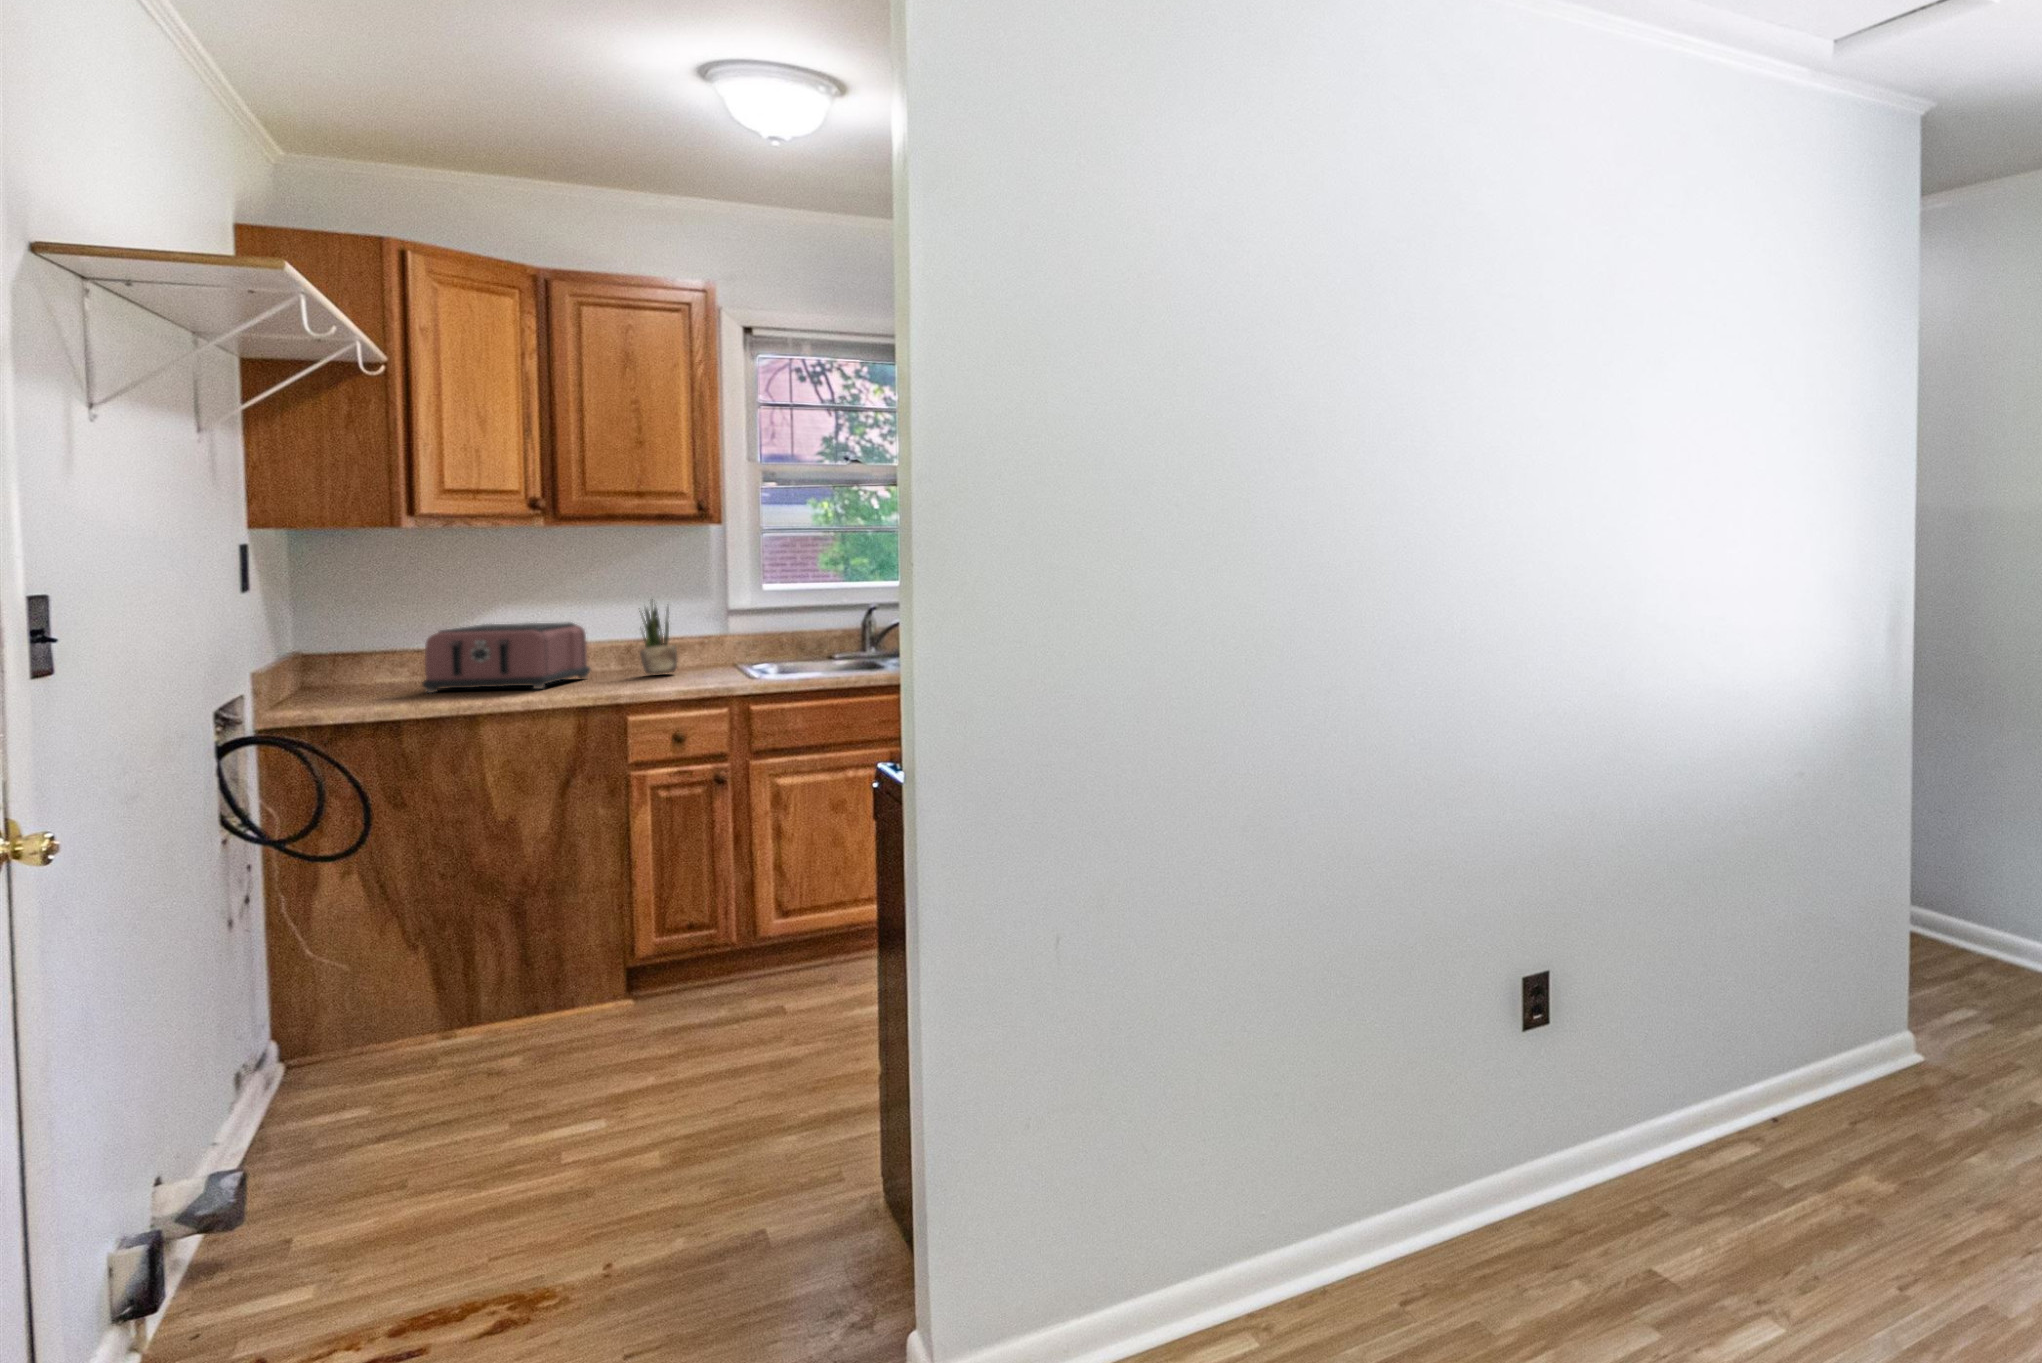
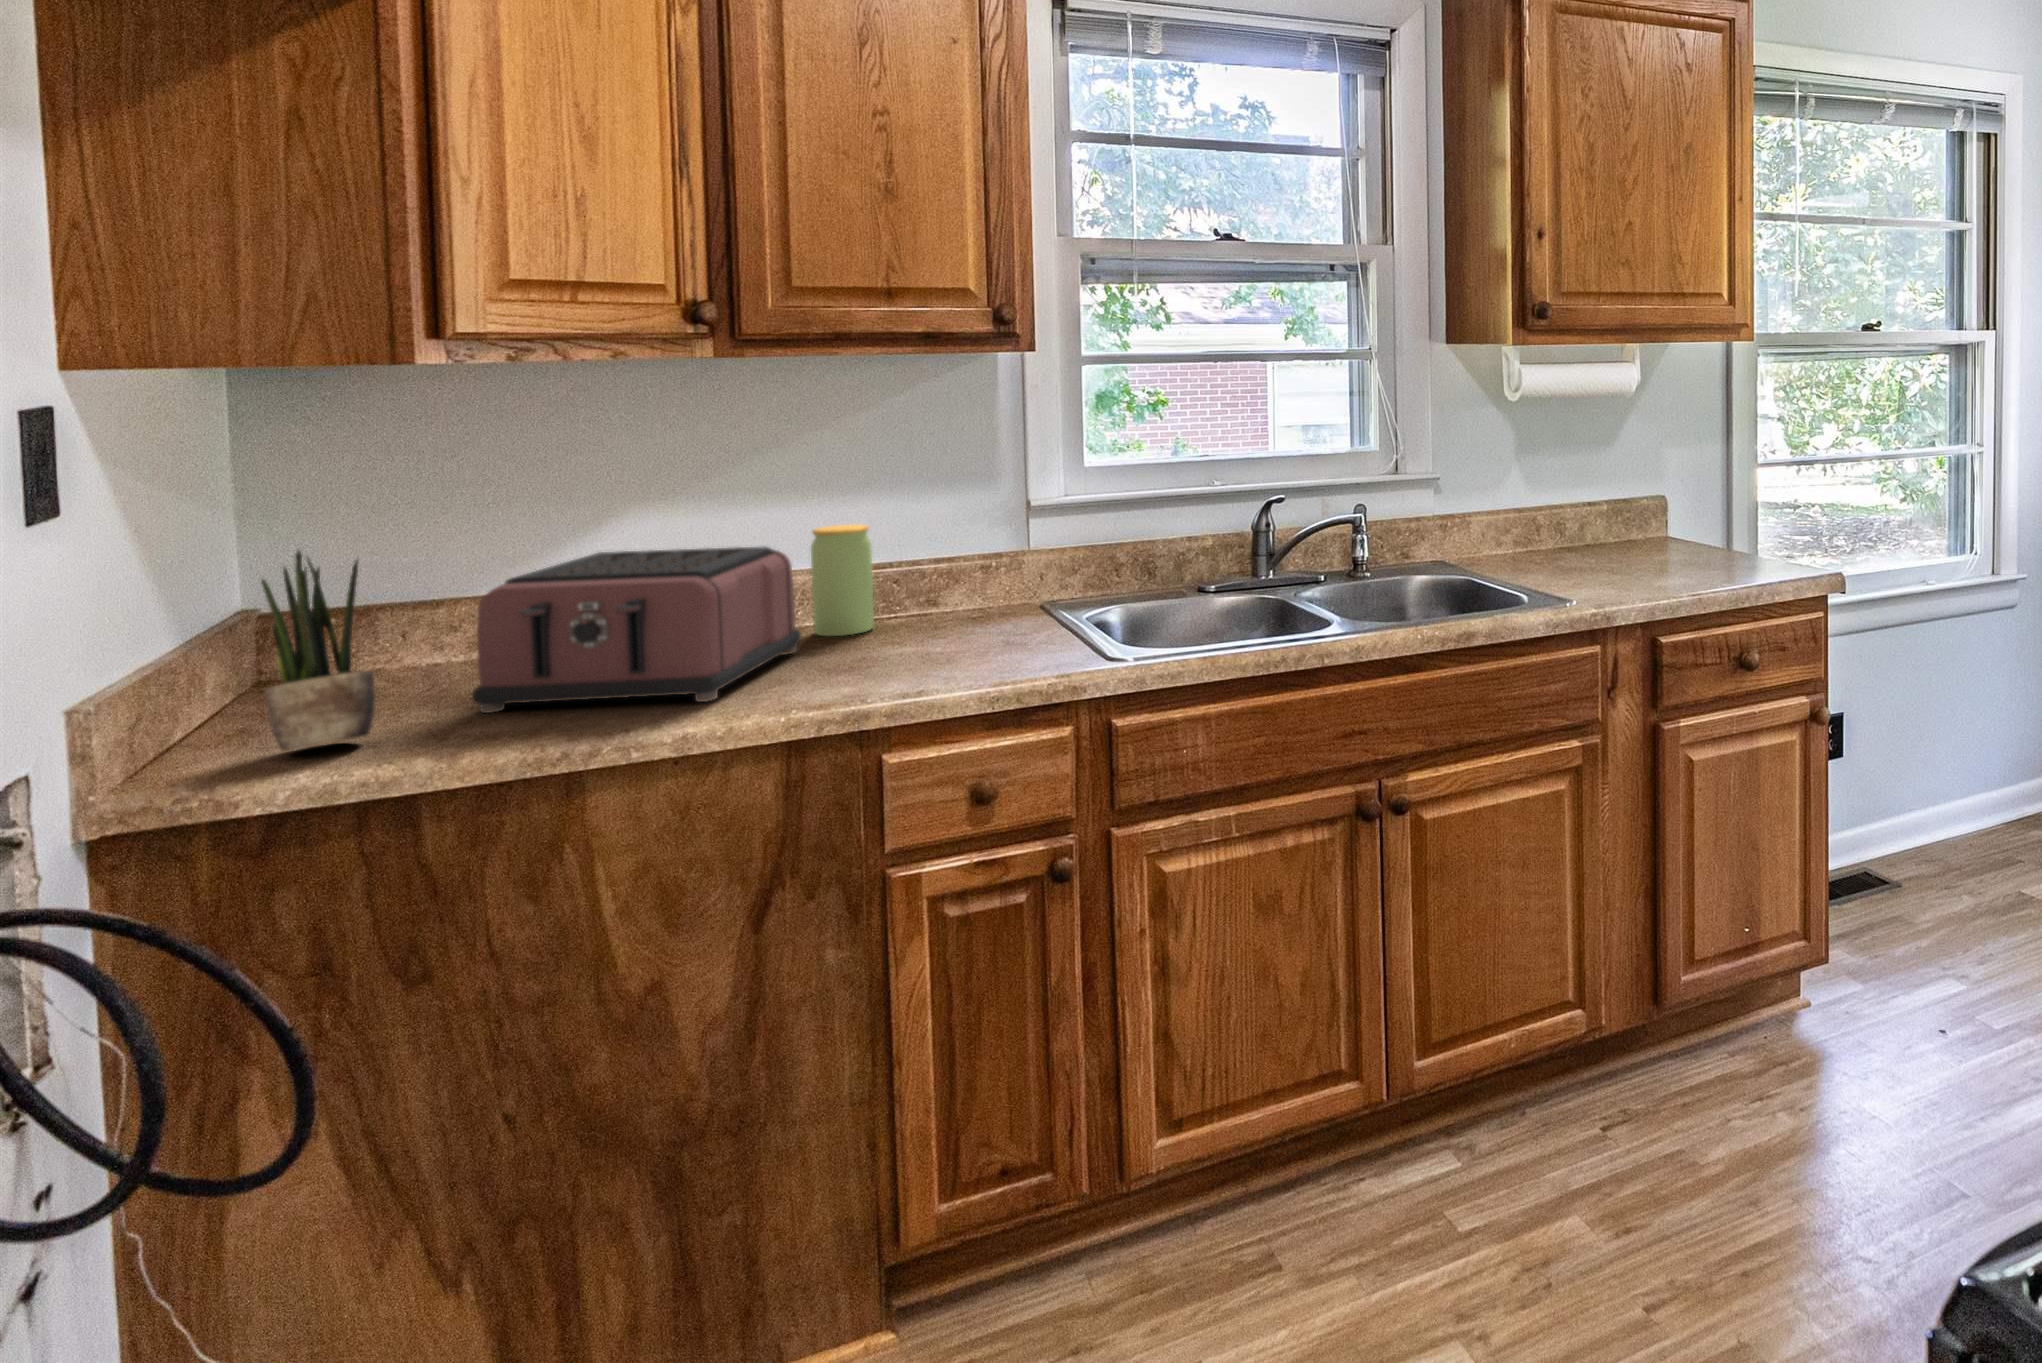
potted plant: present [639,599,677,674] -> present [261,549,375,751]
jar: none [598,617,634,674] -> present [811,524,874,636]

